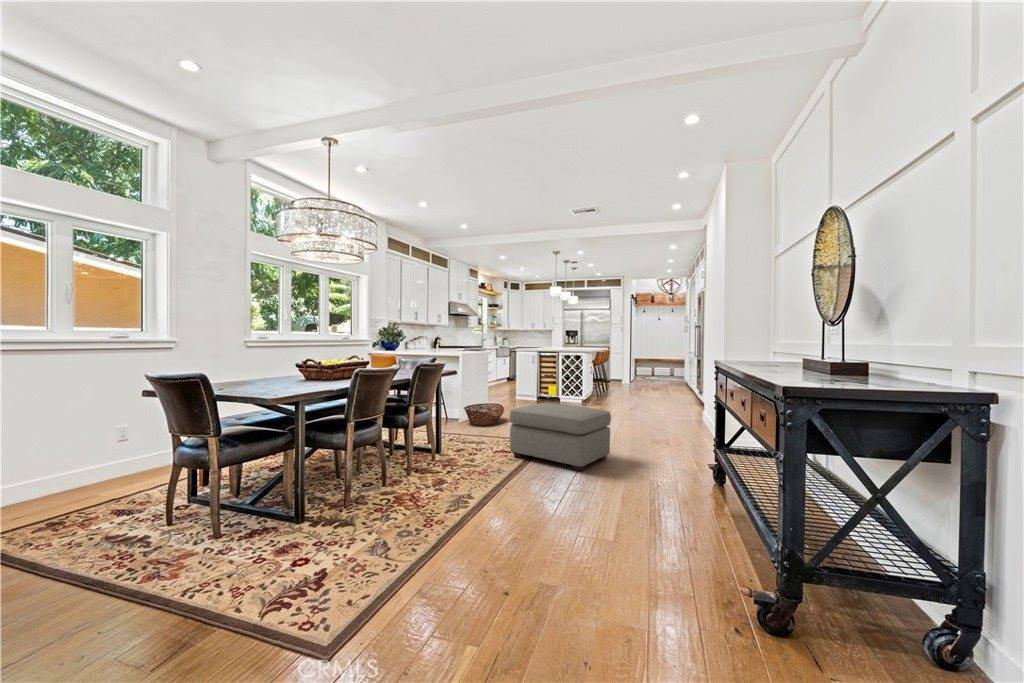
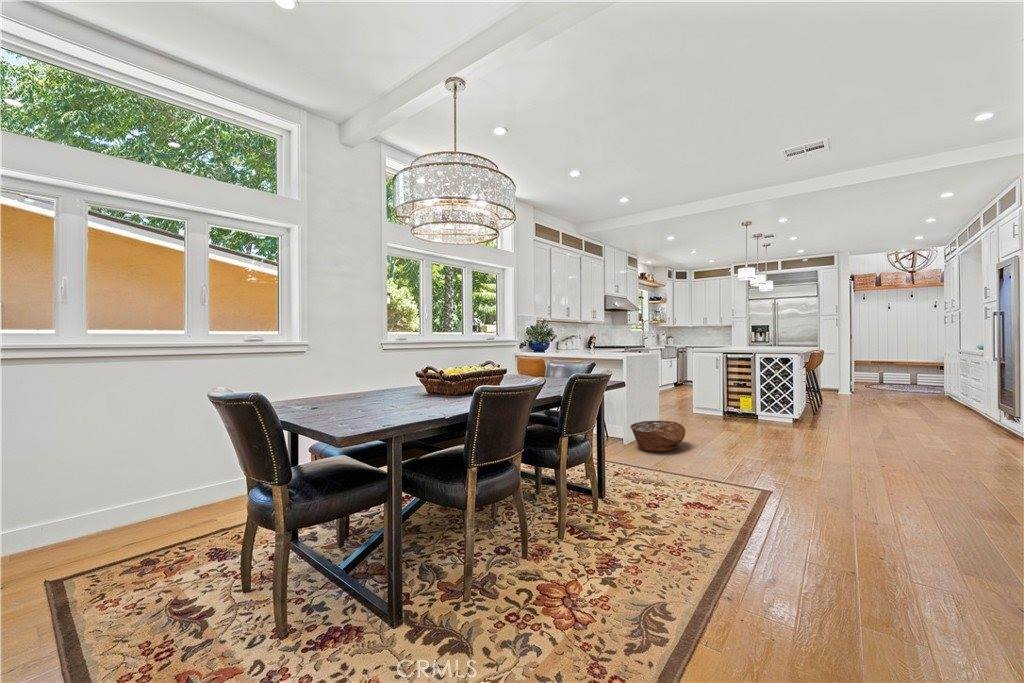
ottoman: present [510,403,611,471] -> none [713,435,920,577]

